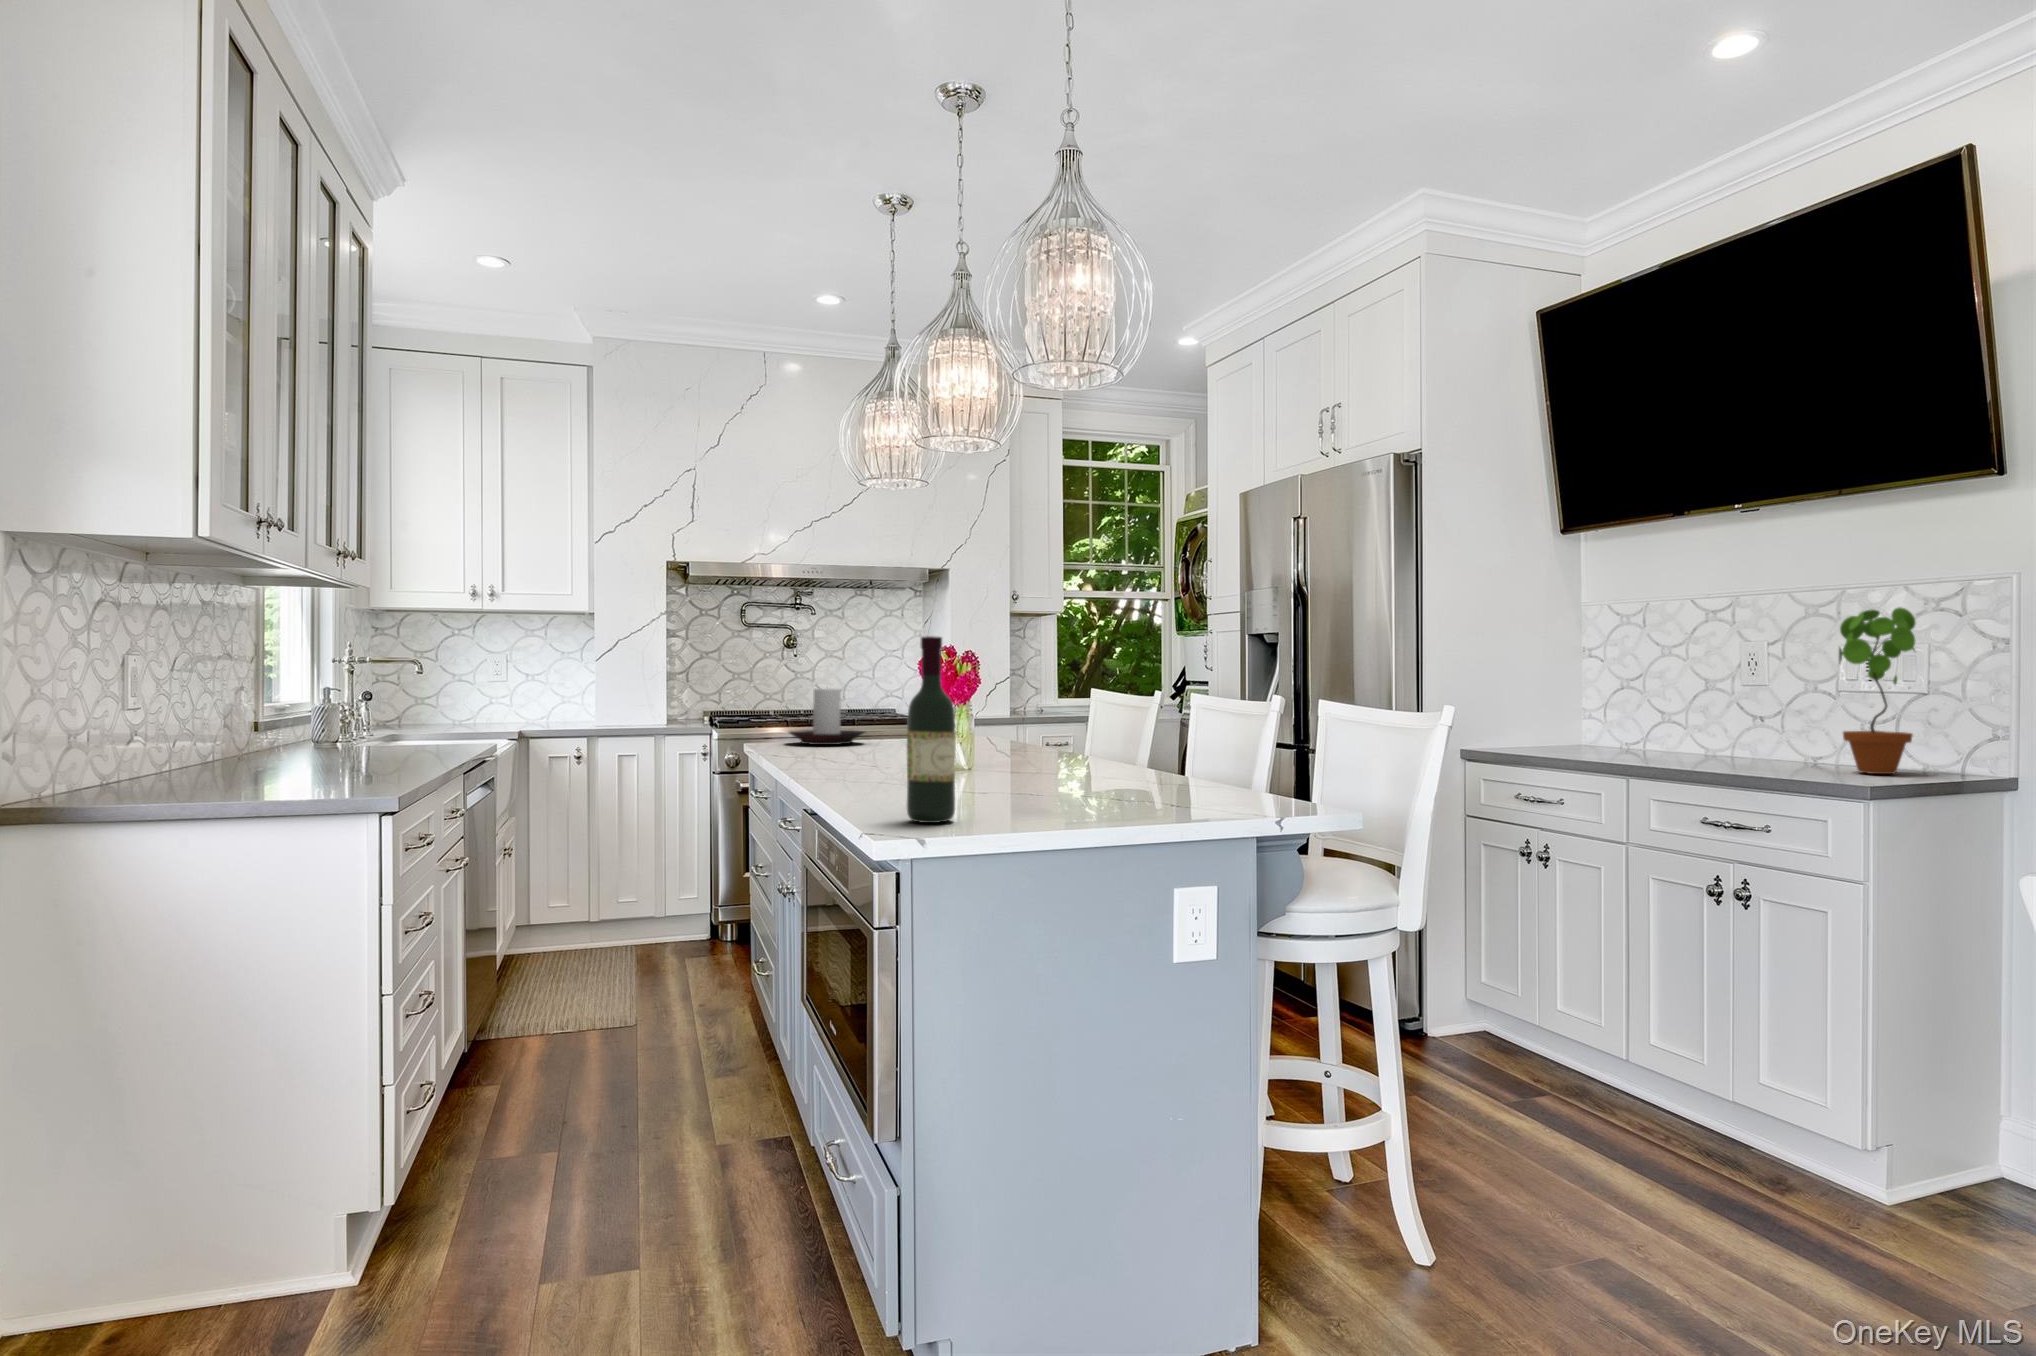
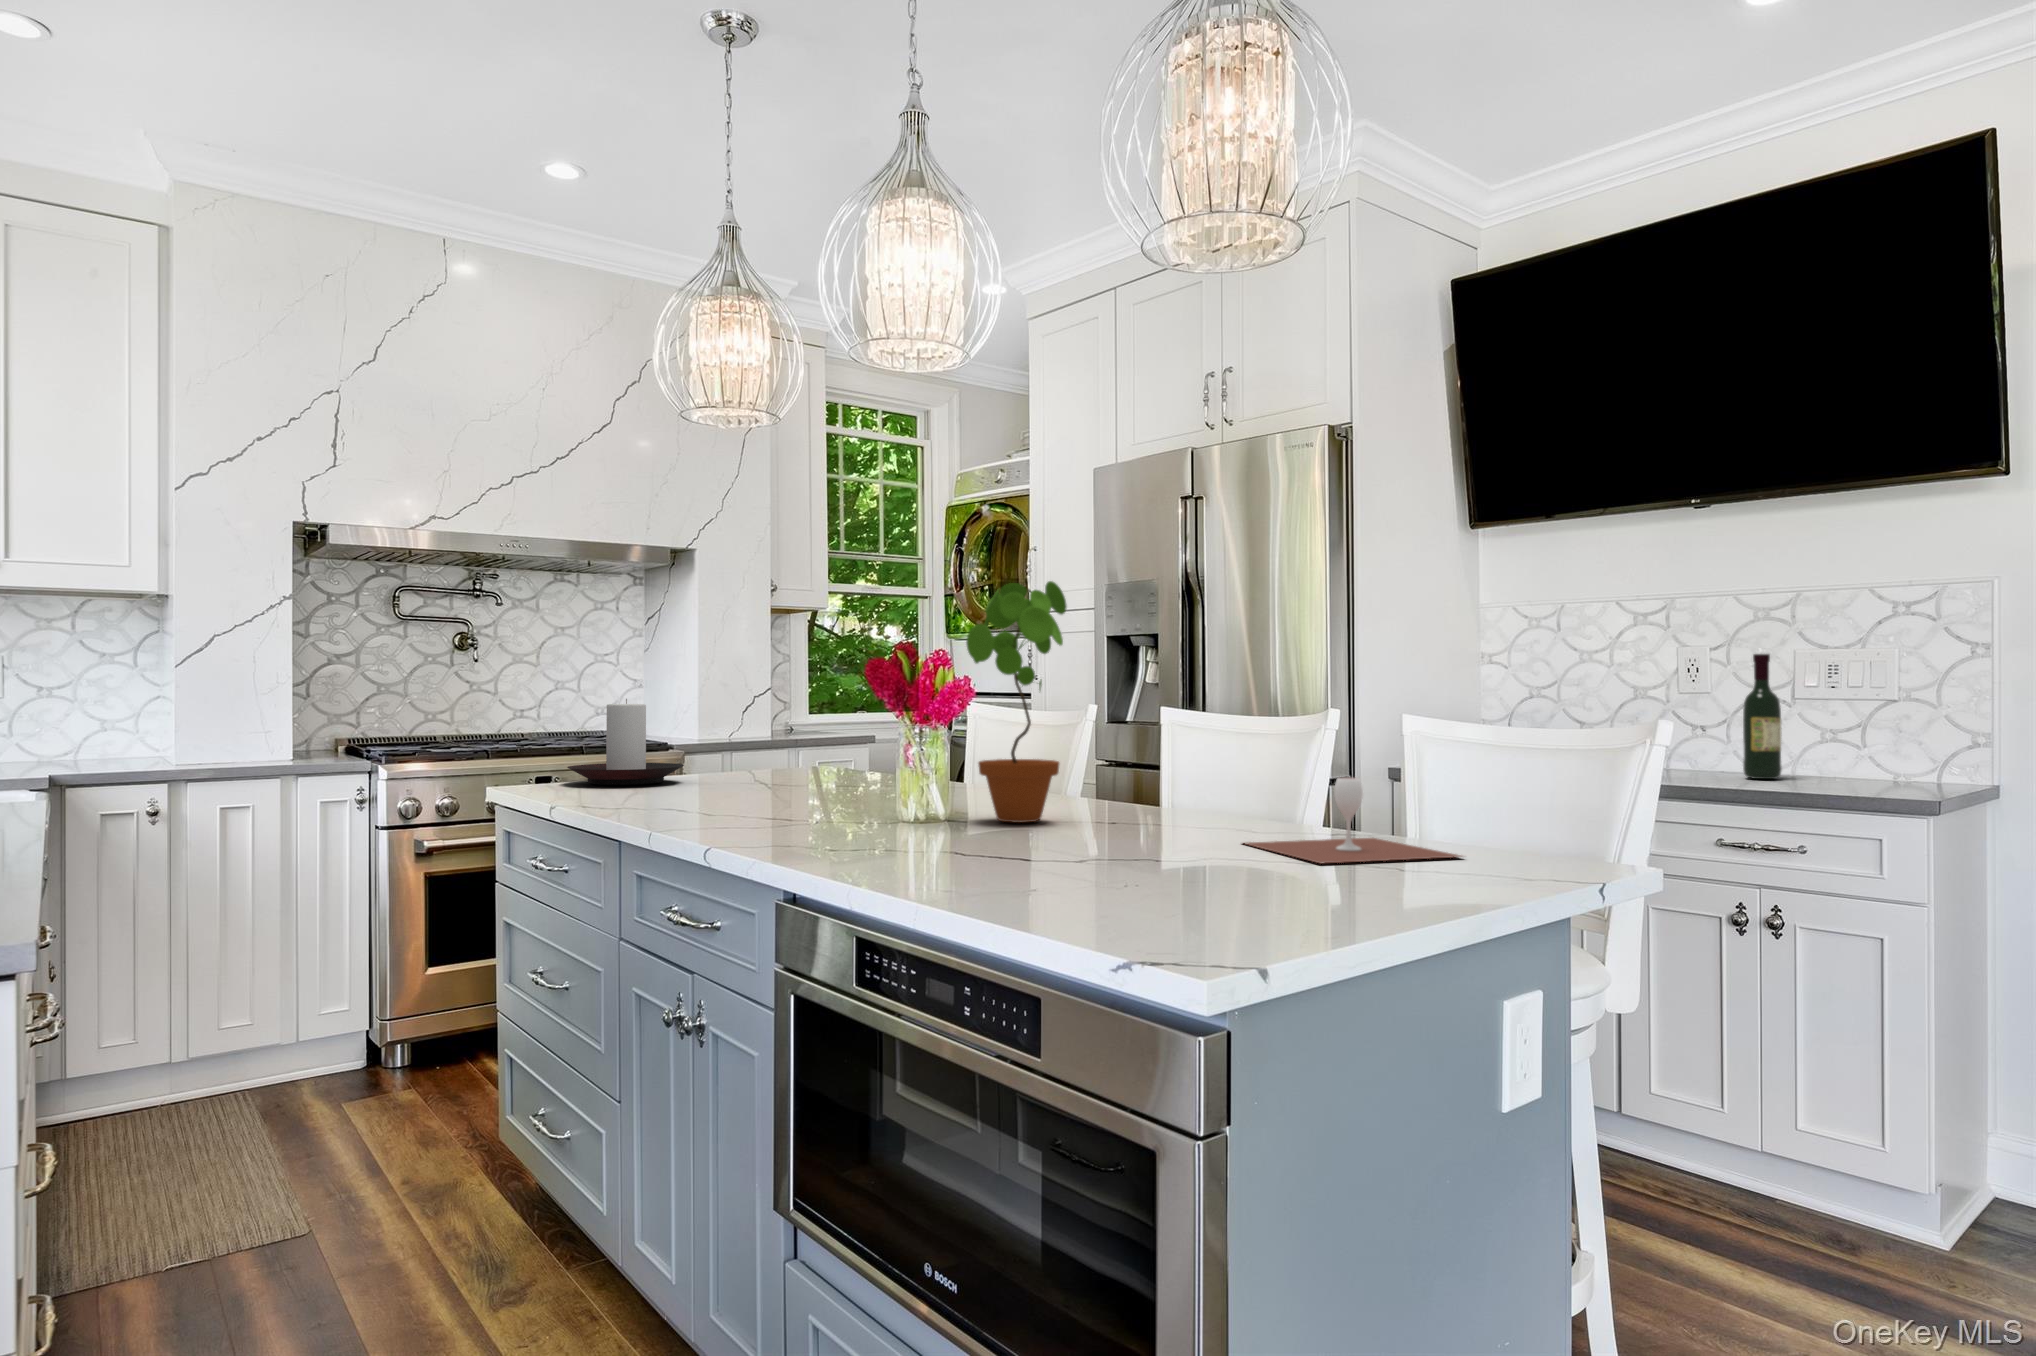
potted plant: present [1839,608,1916,774] -> present [966,581,1067,823]
wine bottle: present [907,636,956,823] -> present [1743,654,1782,779]
wine glass: none [1117,746,1244,805] -> present [1245,777,1461,863]

